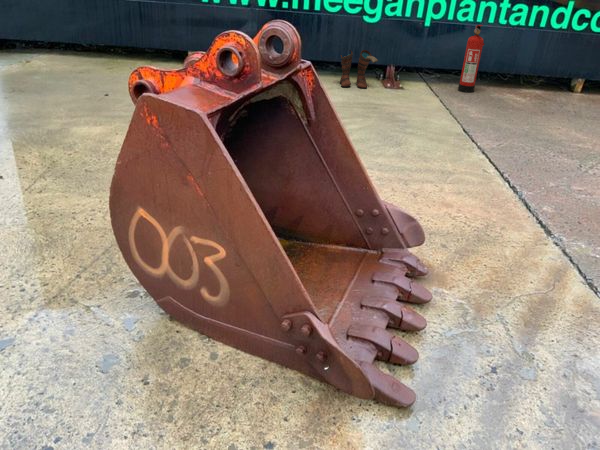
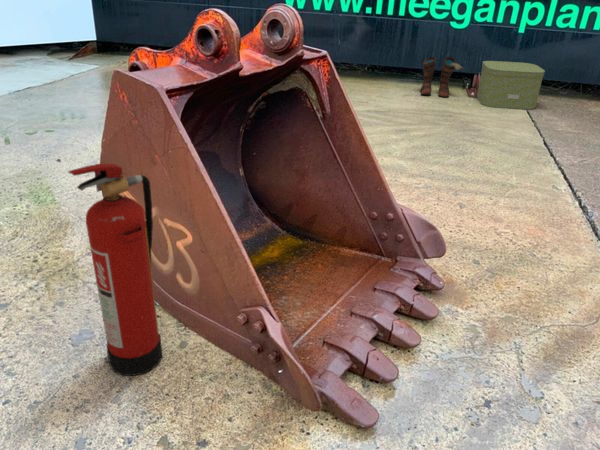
fire extinguisher: present [458,25,484,93] -> present [69,164,162,376]
storage box: none [391,53,451,97] -> present [477,61,545,109]

